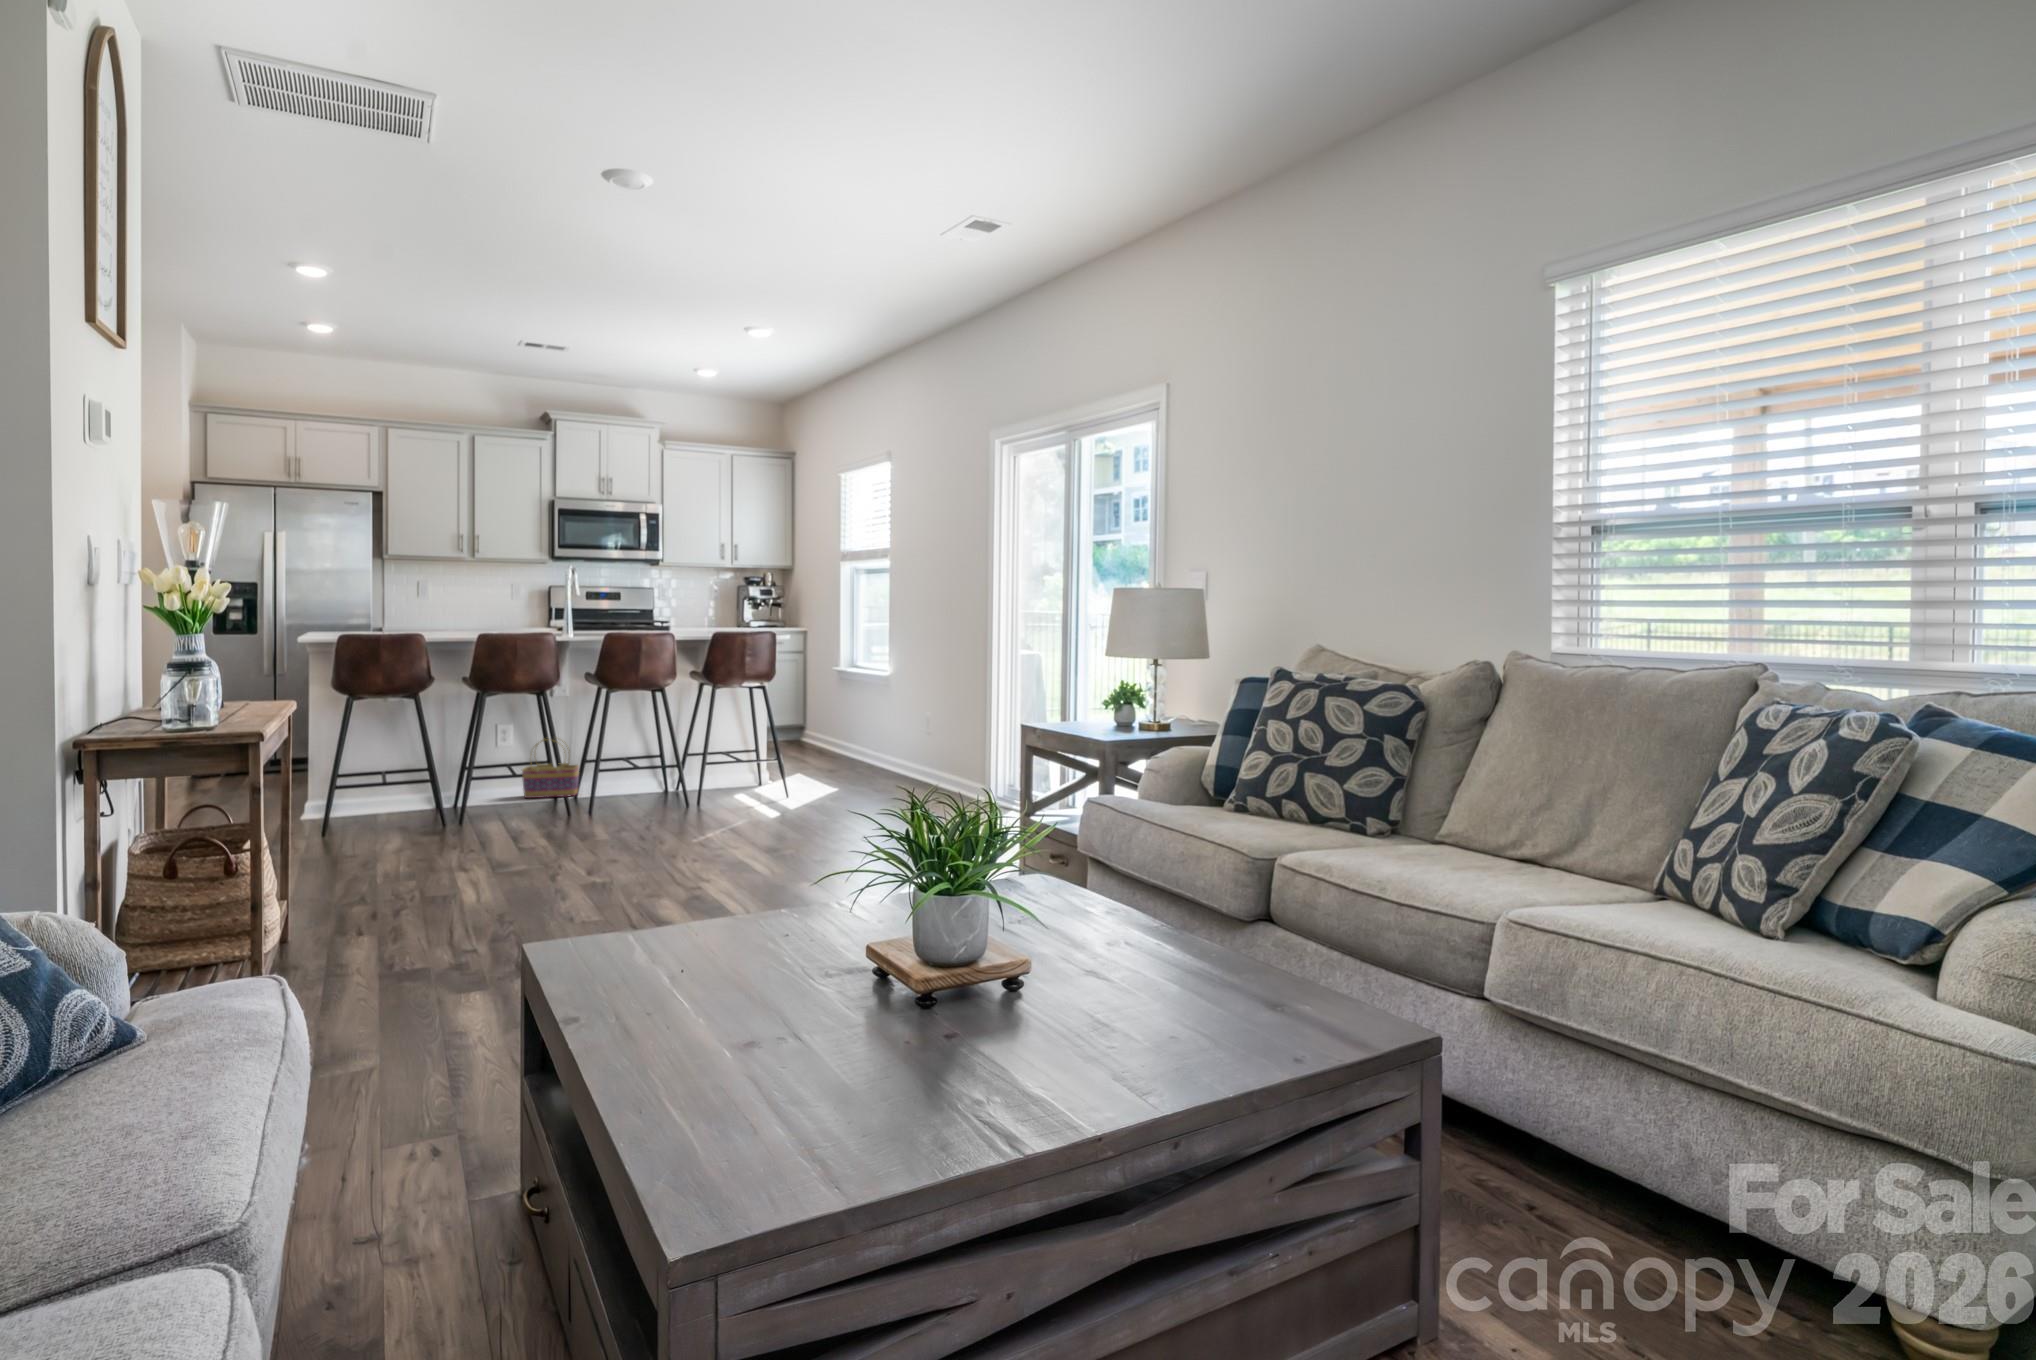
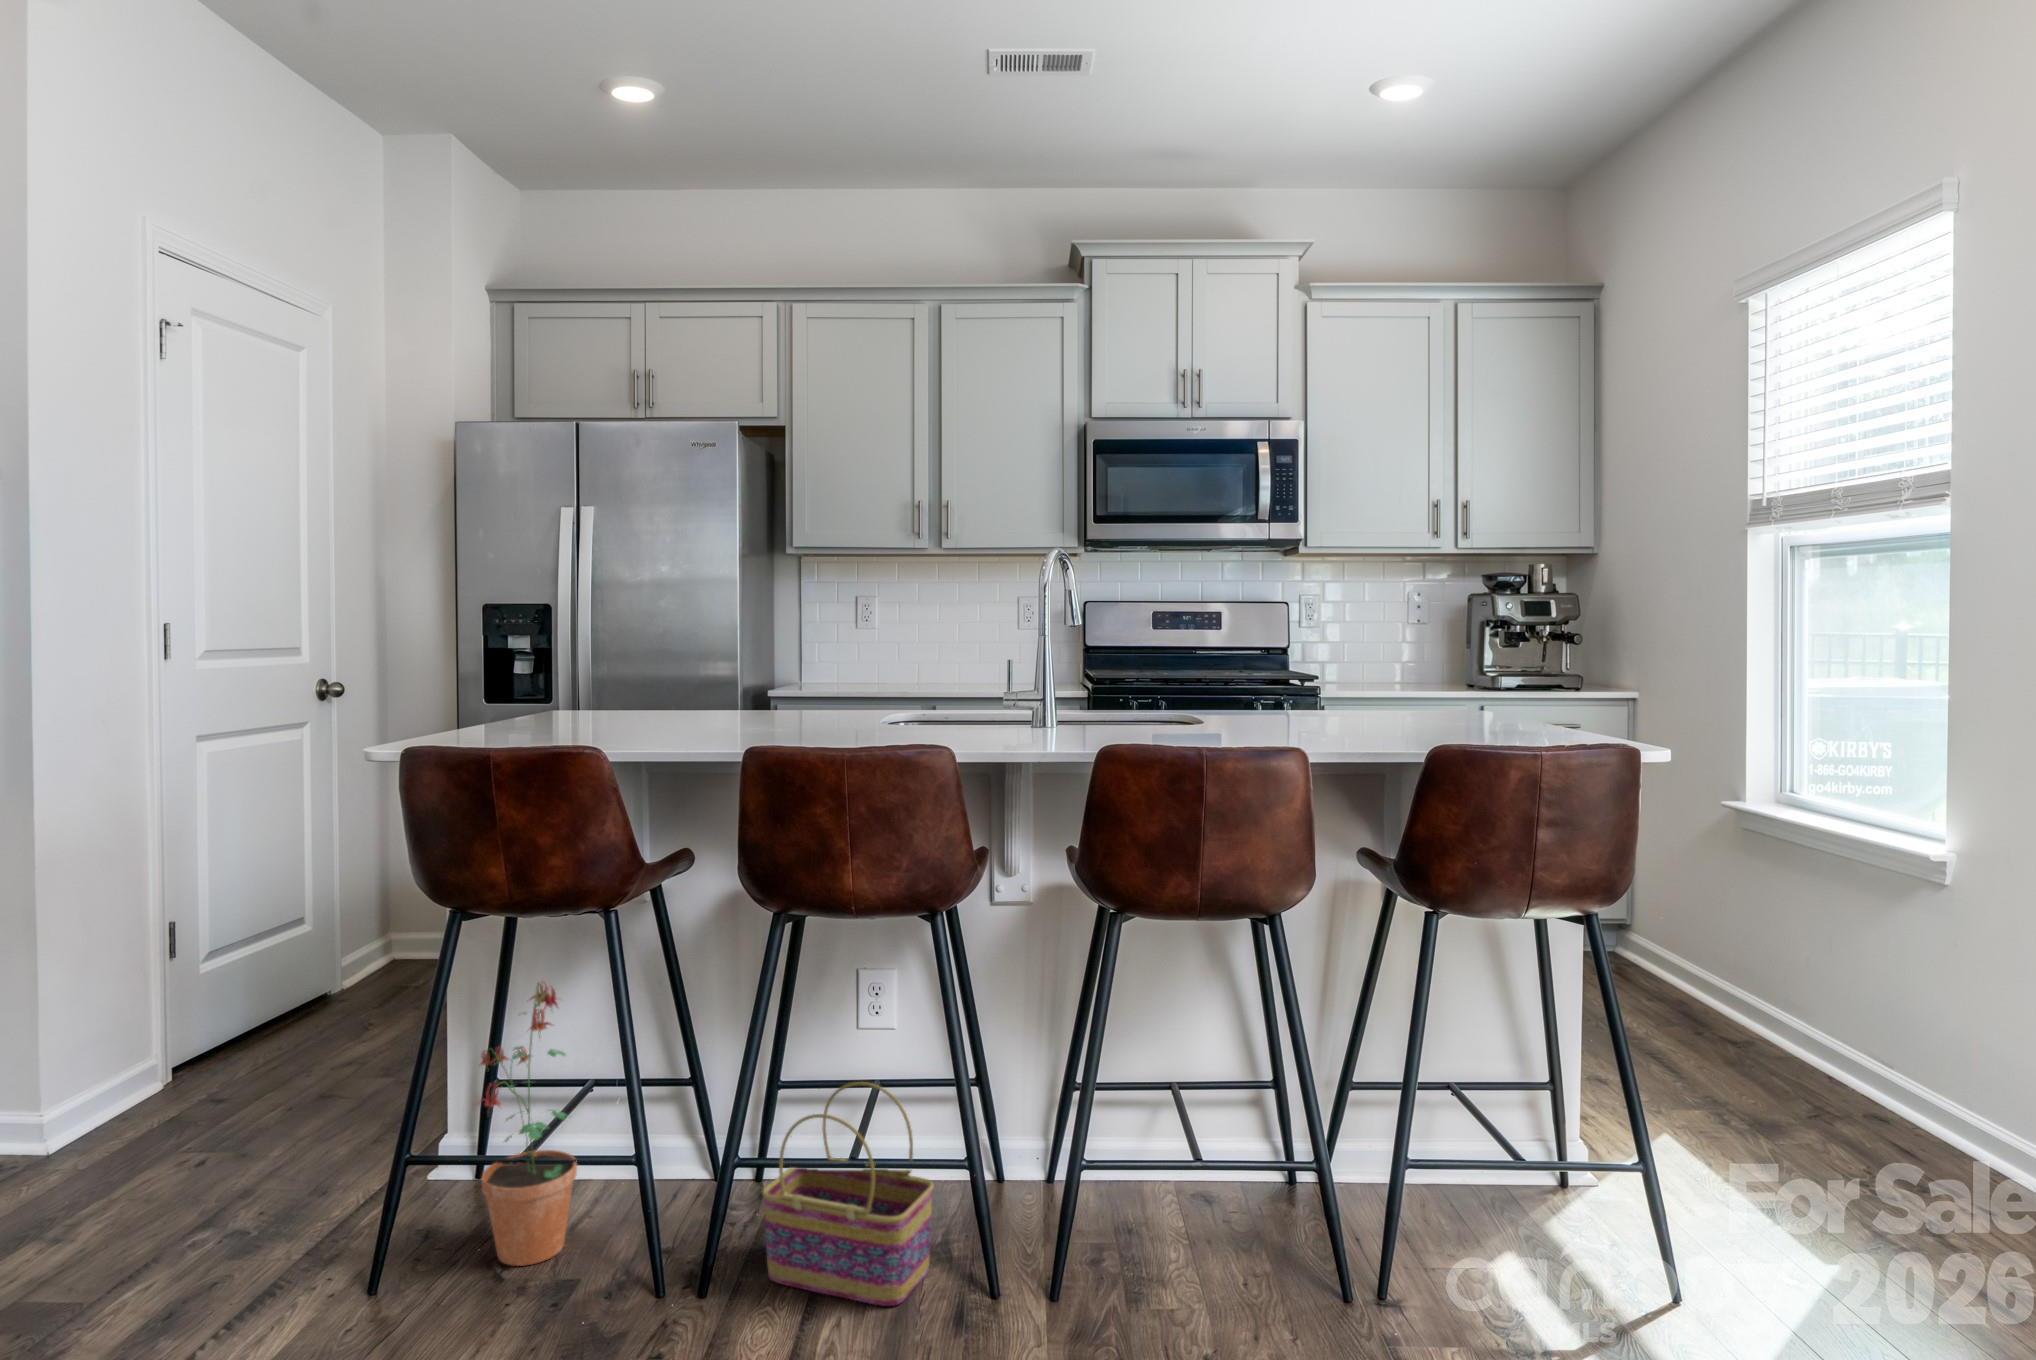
potted plant: none [395,714,443,806] -> present [480,982,577,1266]

